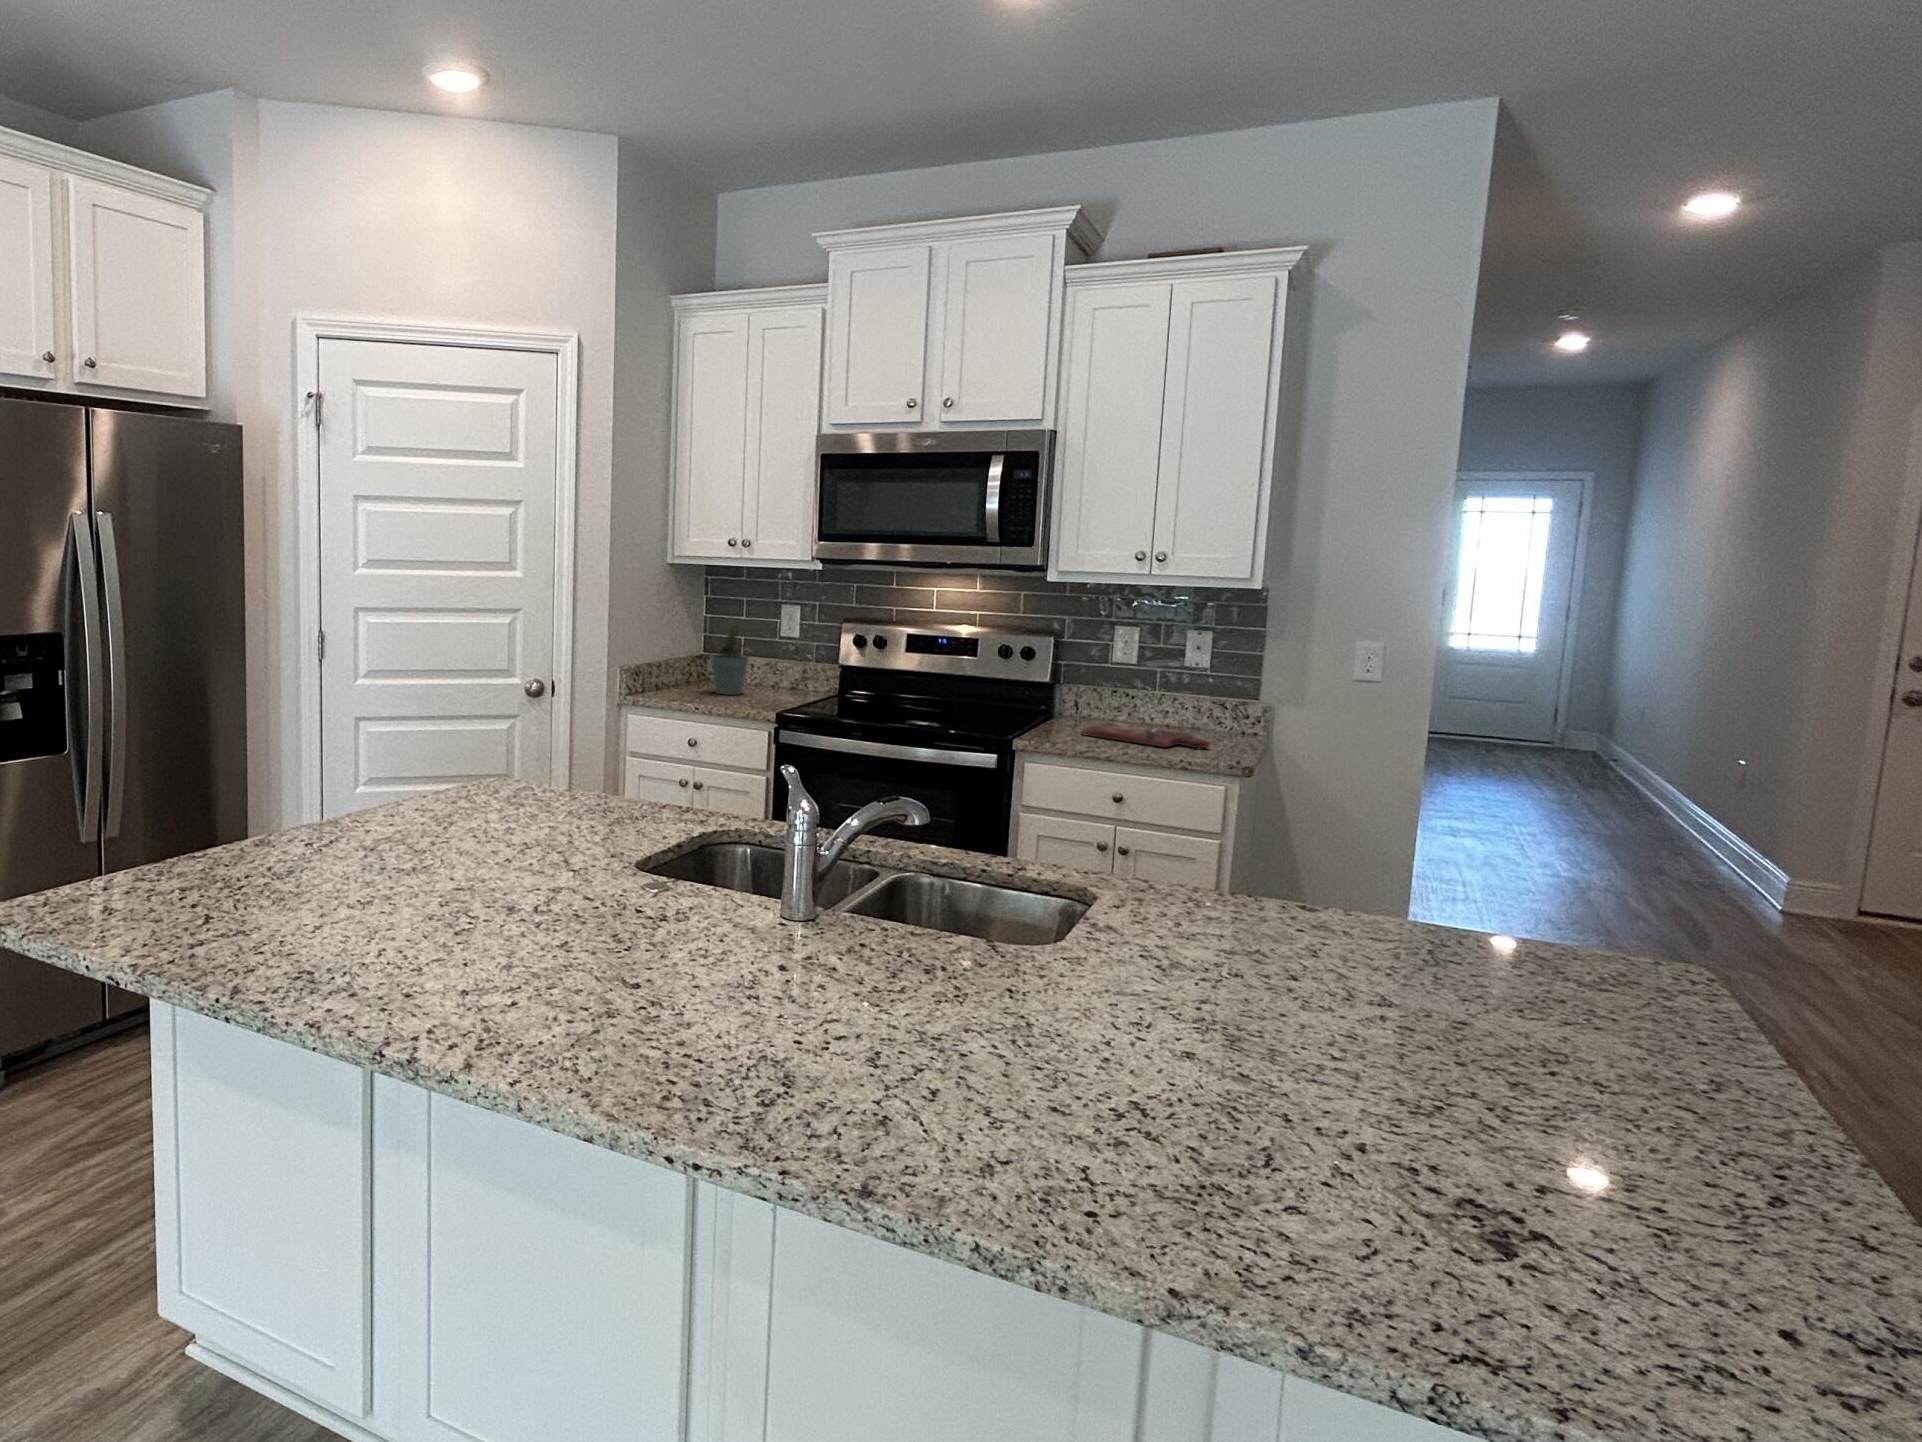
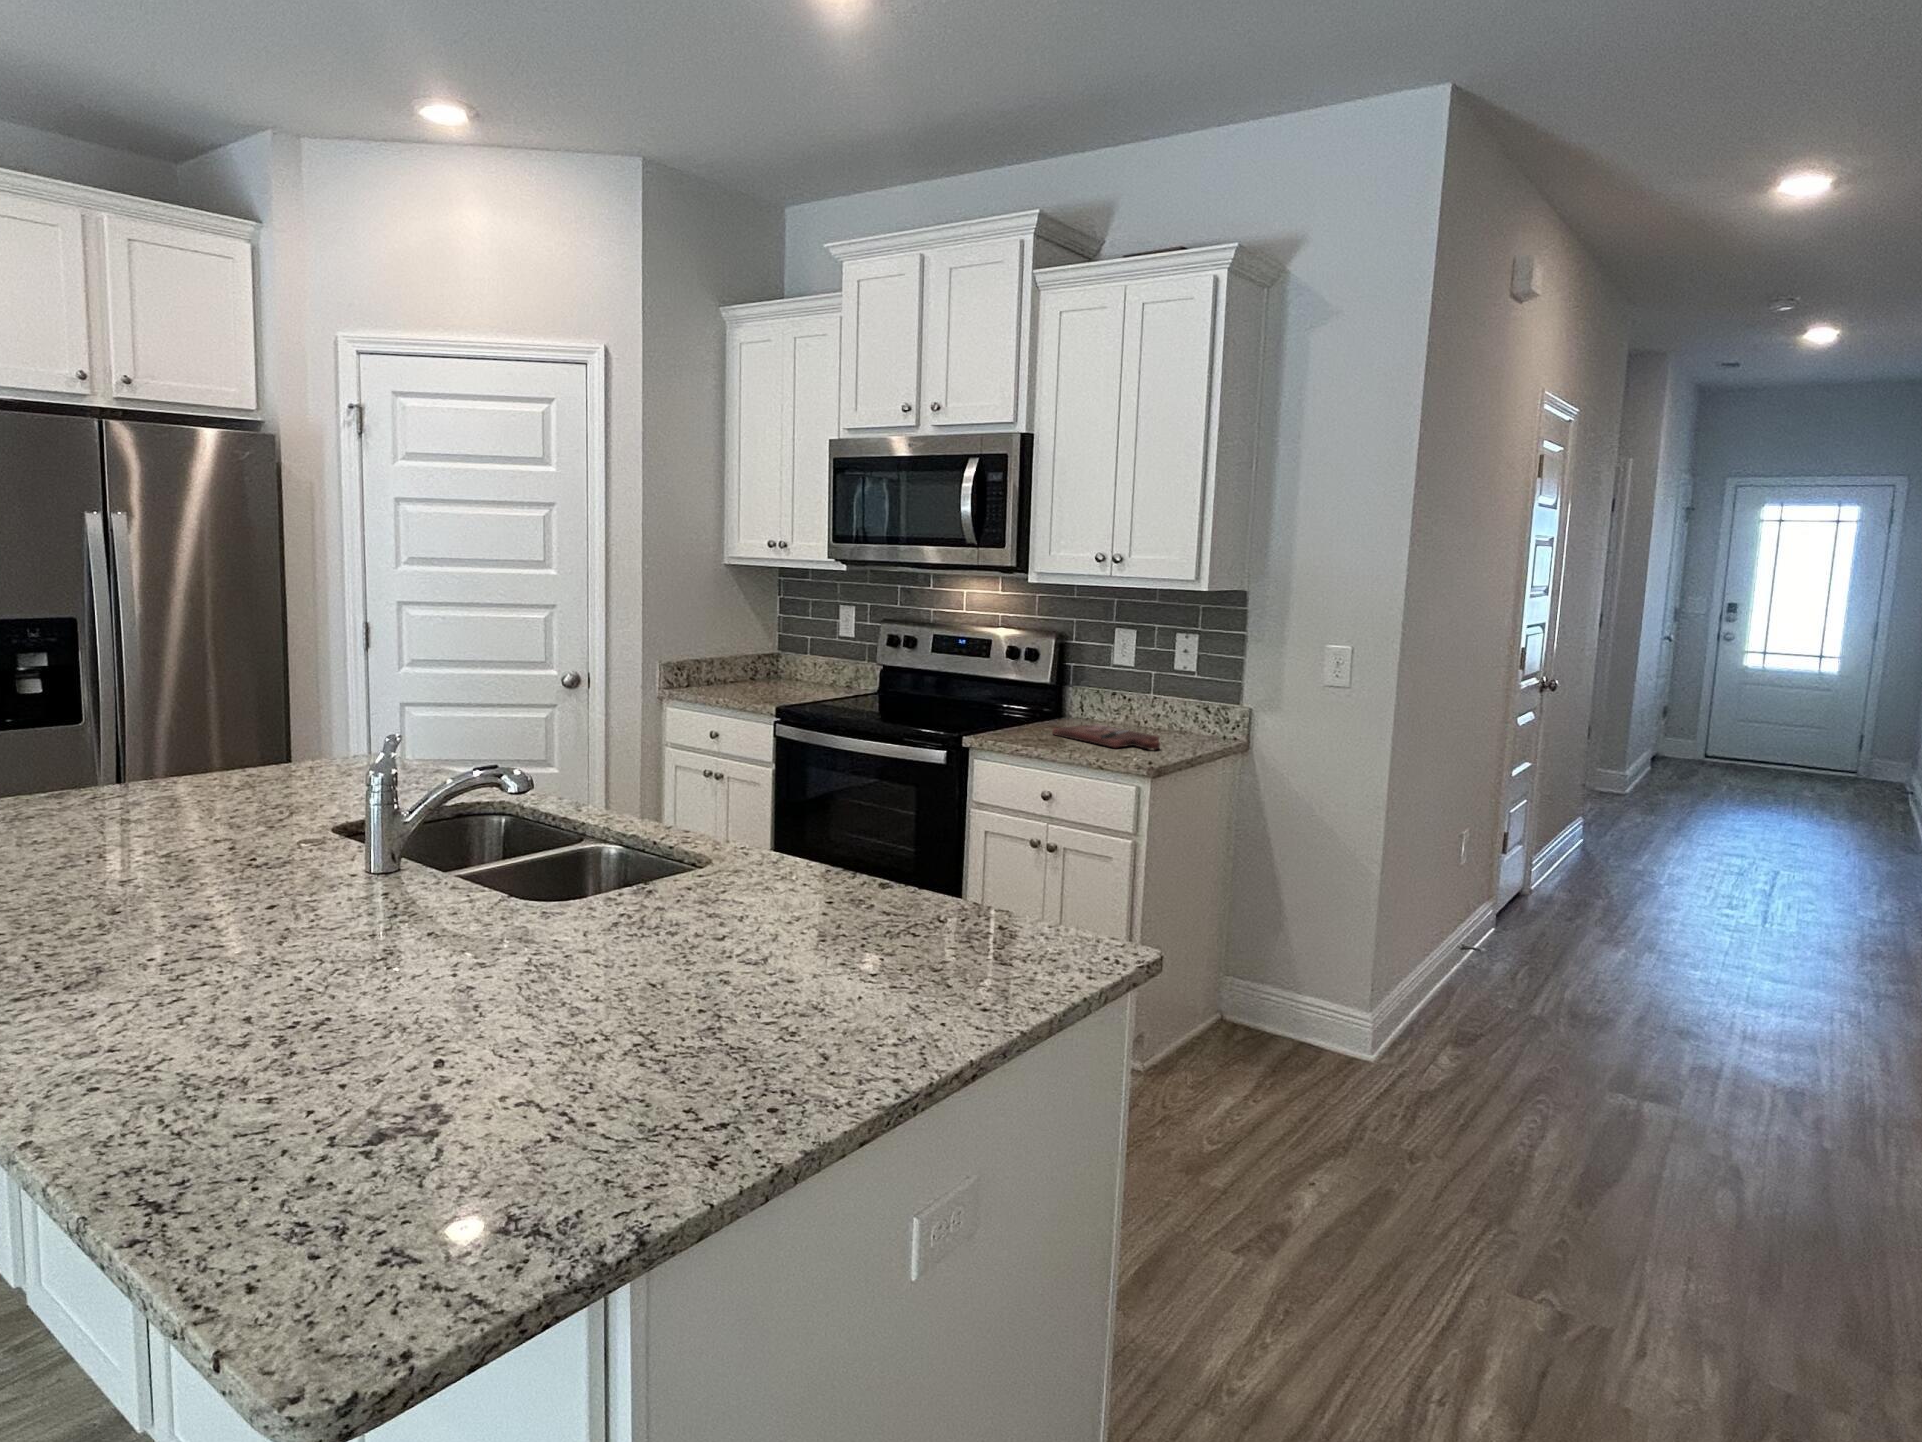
potted plant: present [712,624,751,695] -> none [748,622,795,691]

